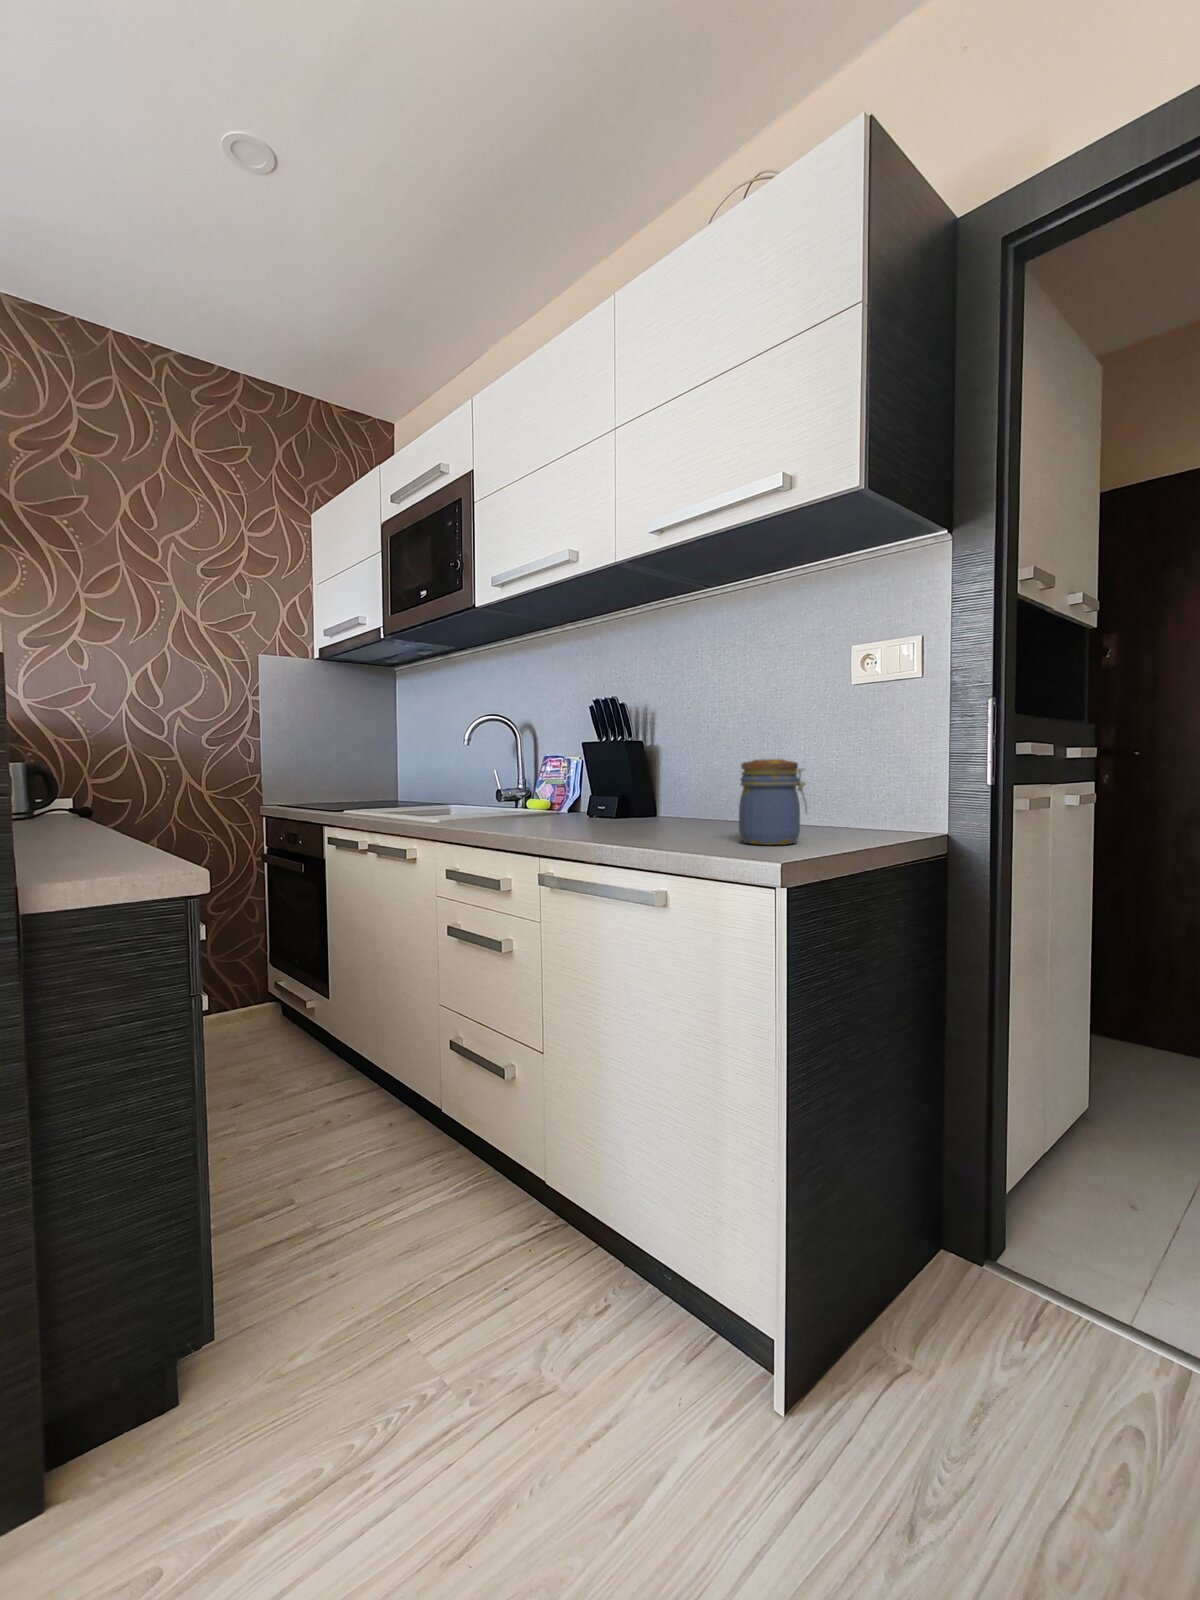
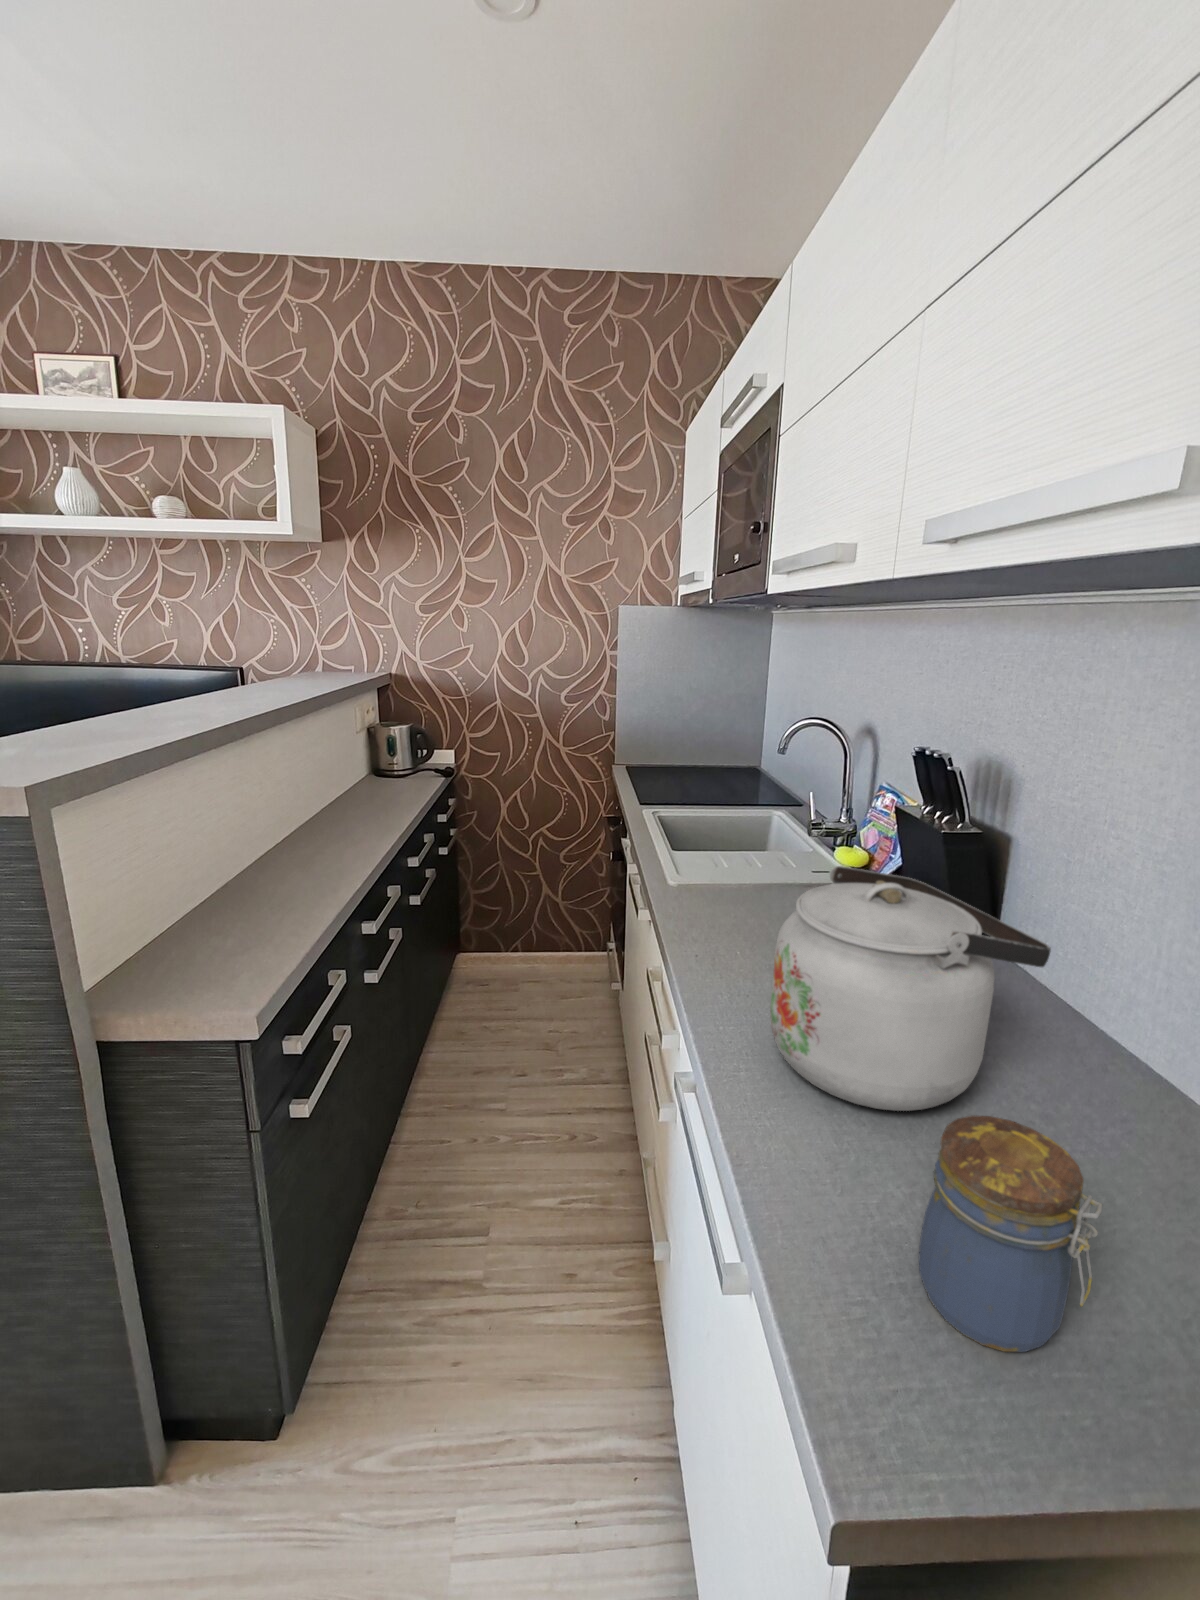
kettle: none [582,716,728,833] -> present [770,866,1051,1111]

